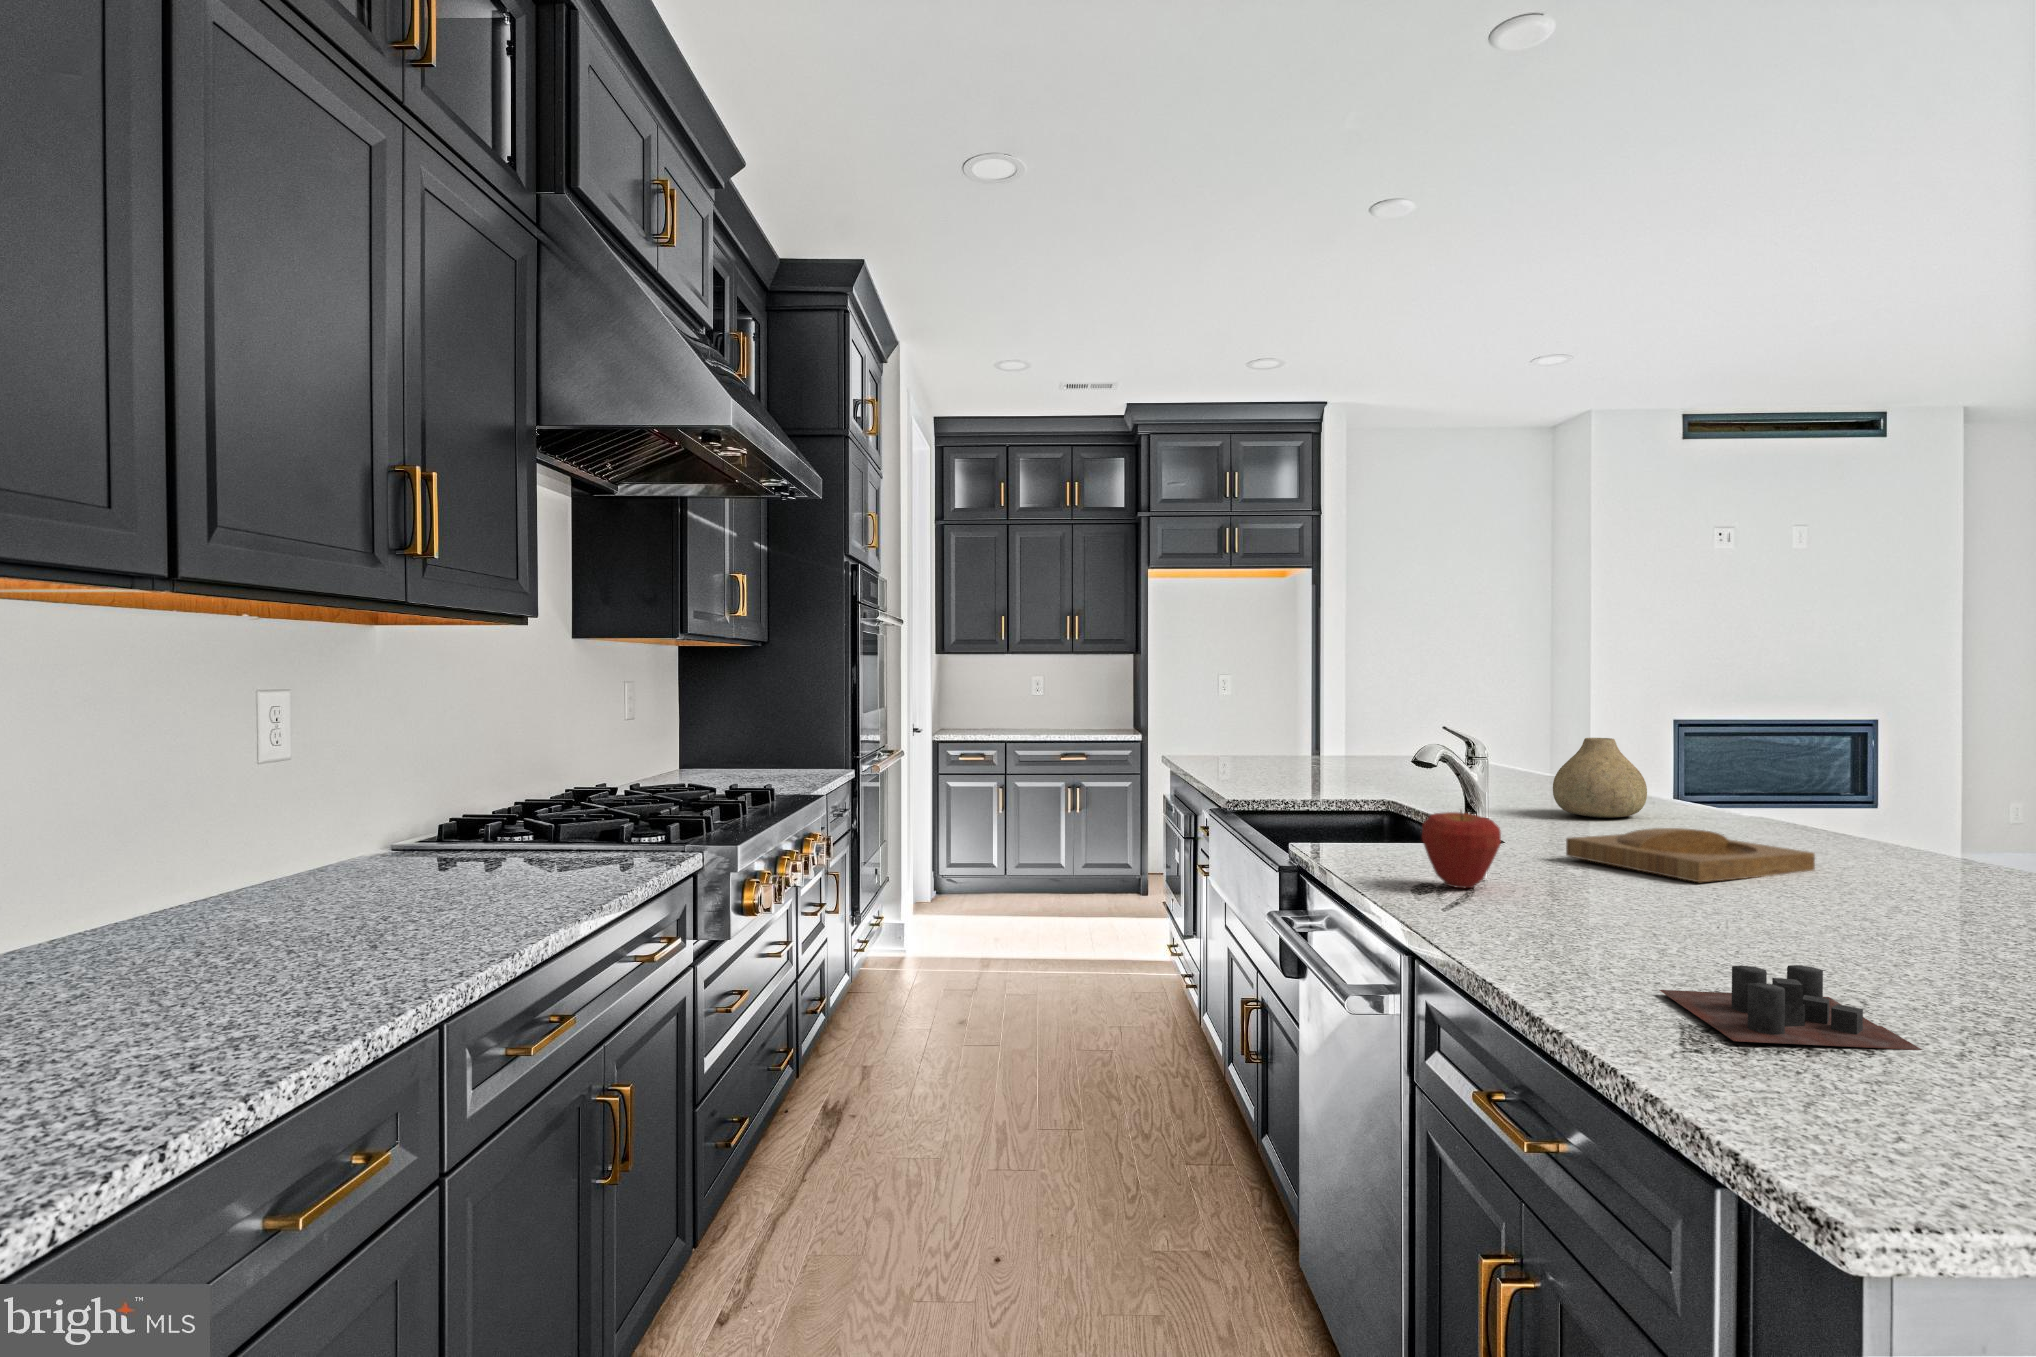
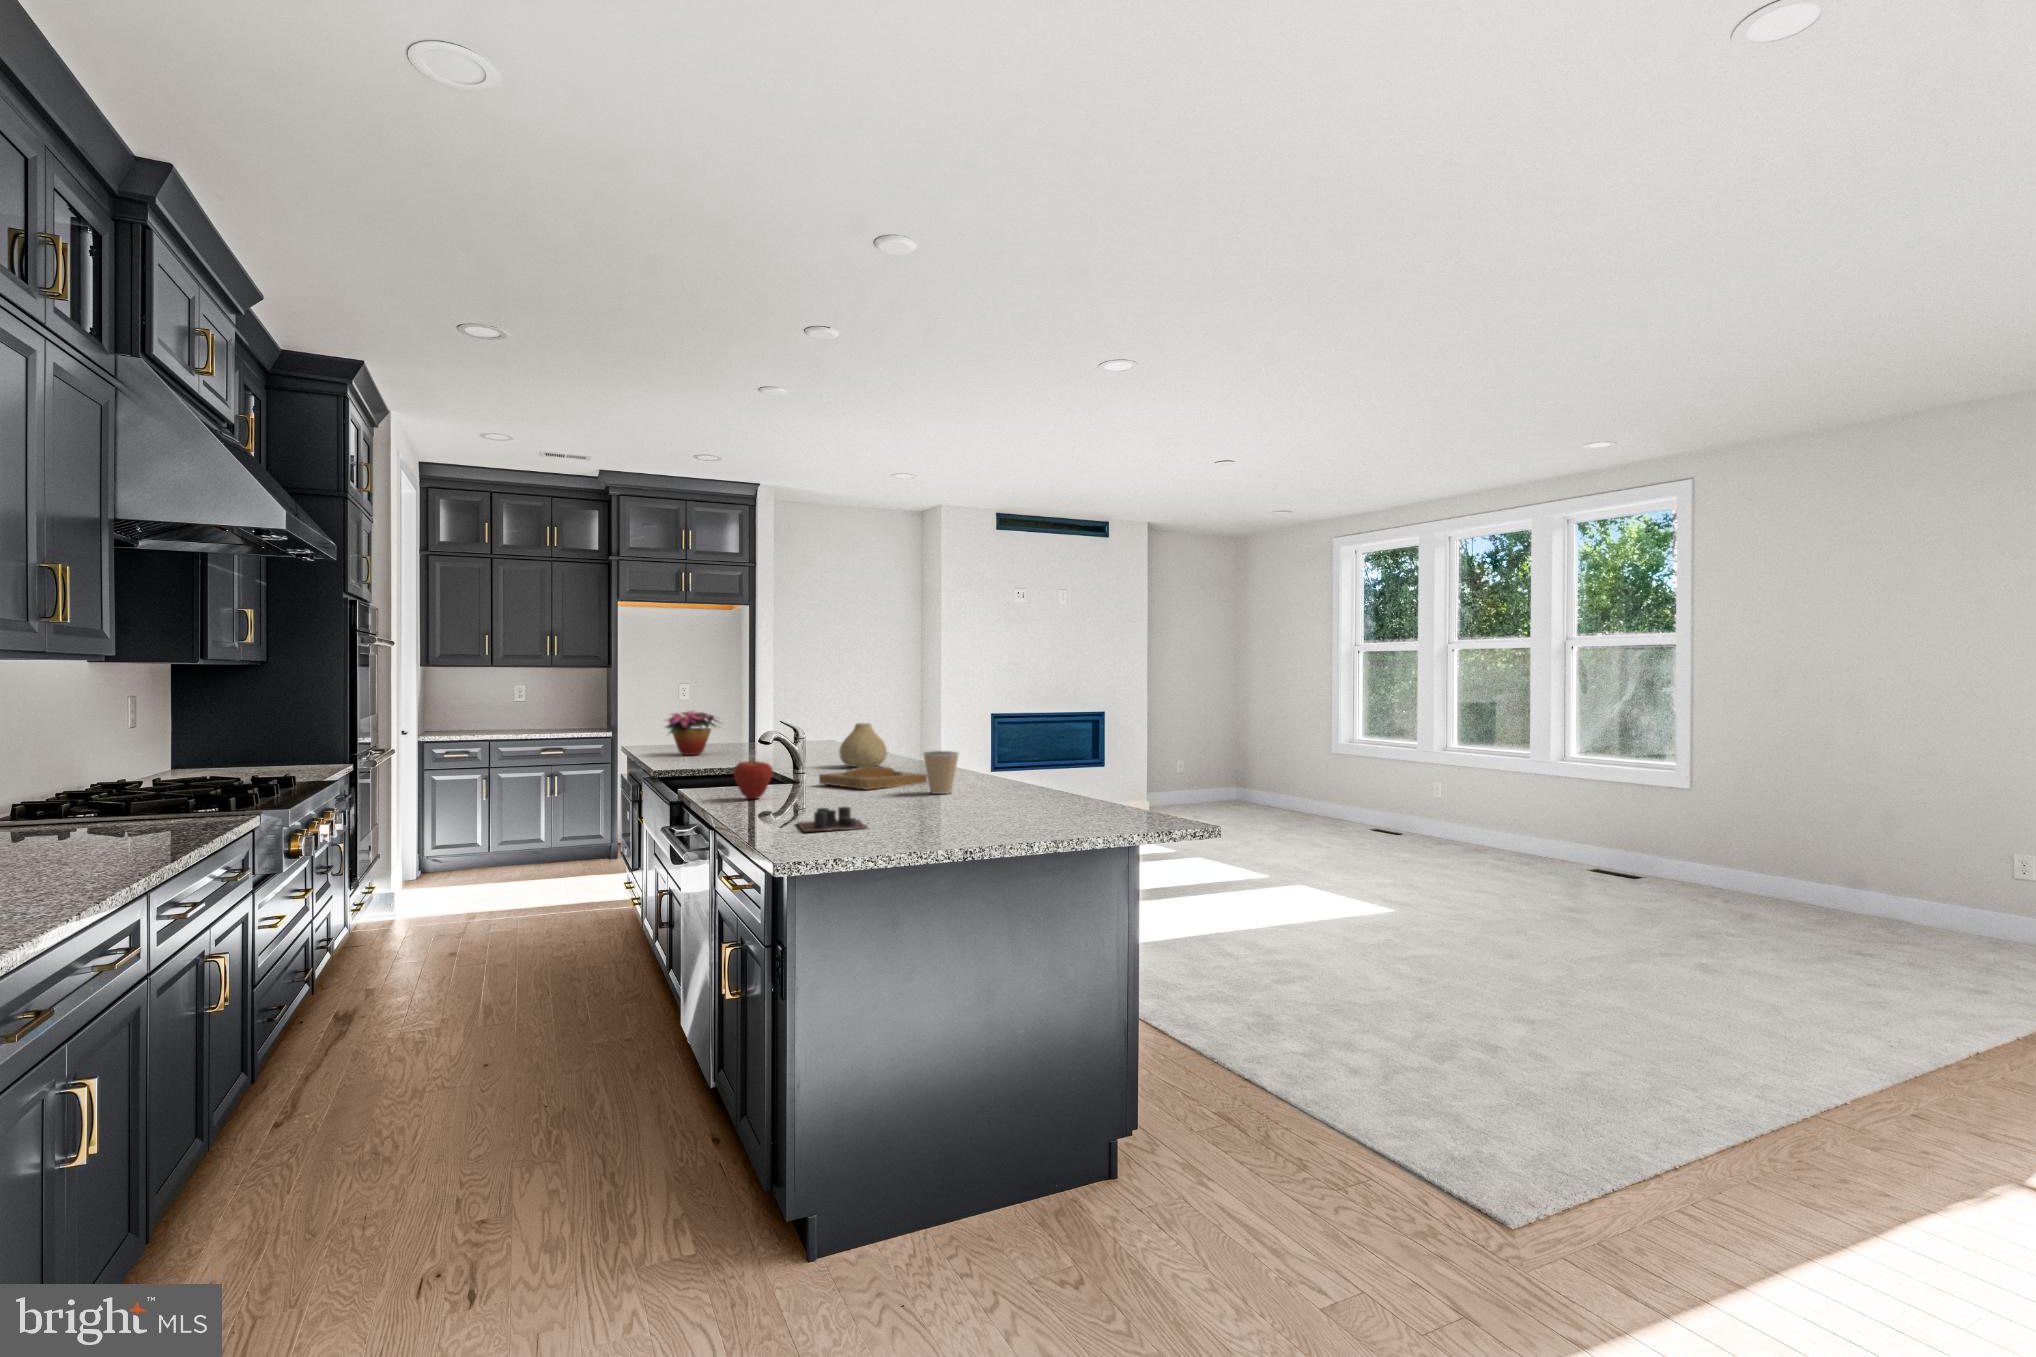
flower arrangement: none [1223,708,1323,776] -> present [665,711,719,755]
coffee cup: none [1867,813,1975,915] -> present [923,751,959,794]

